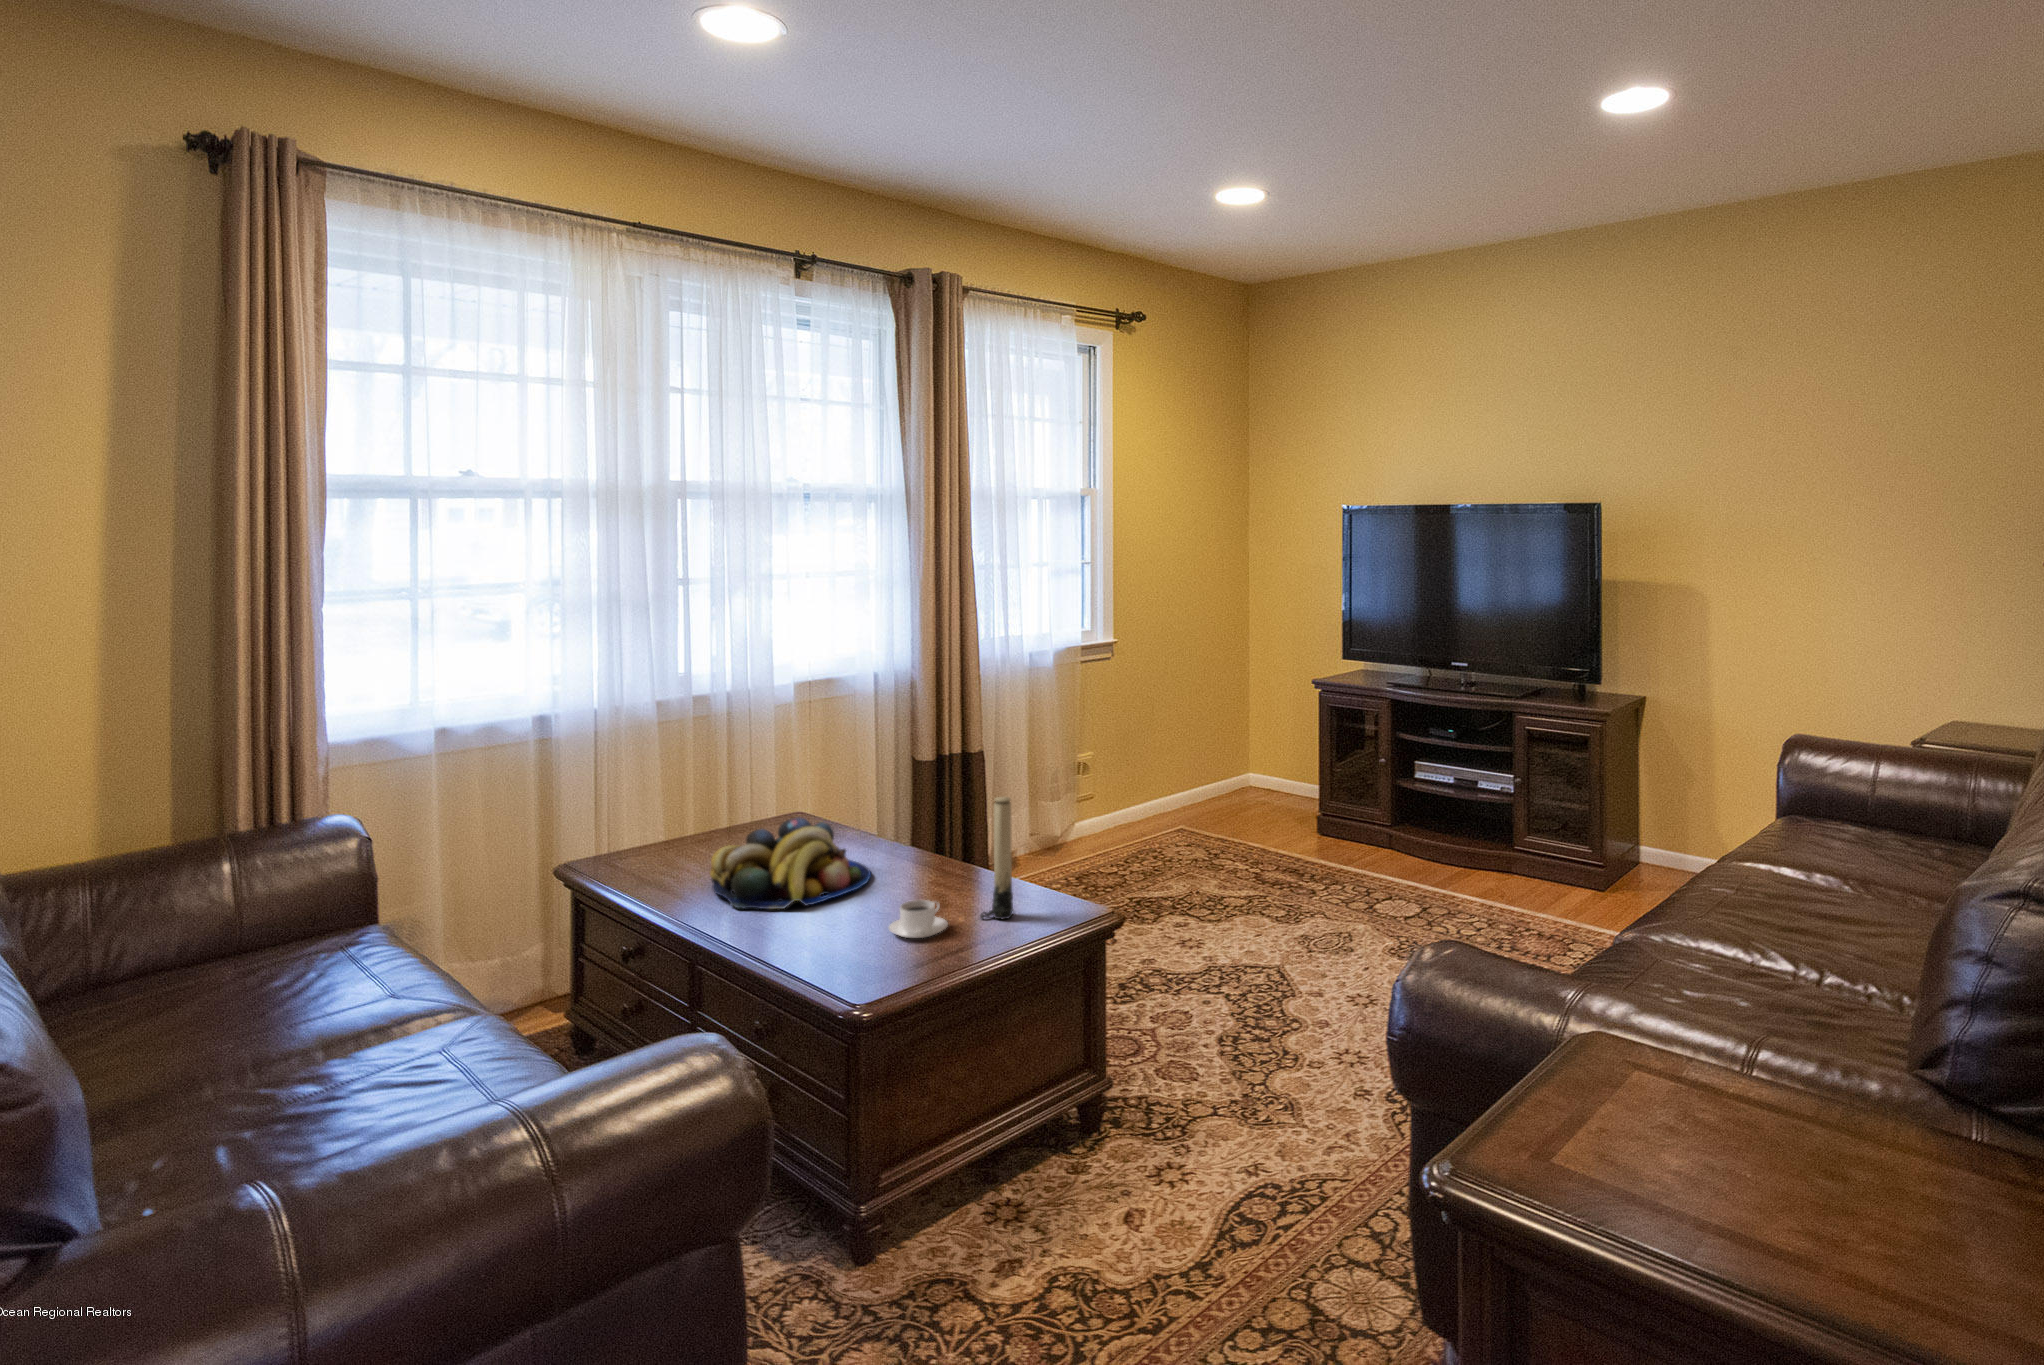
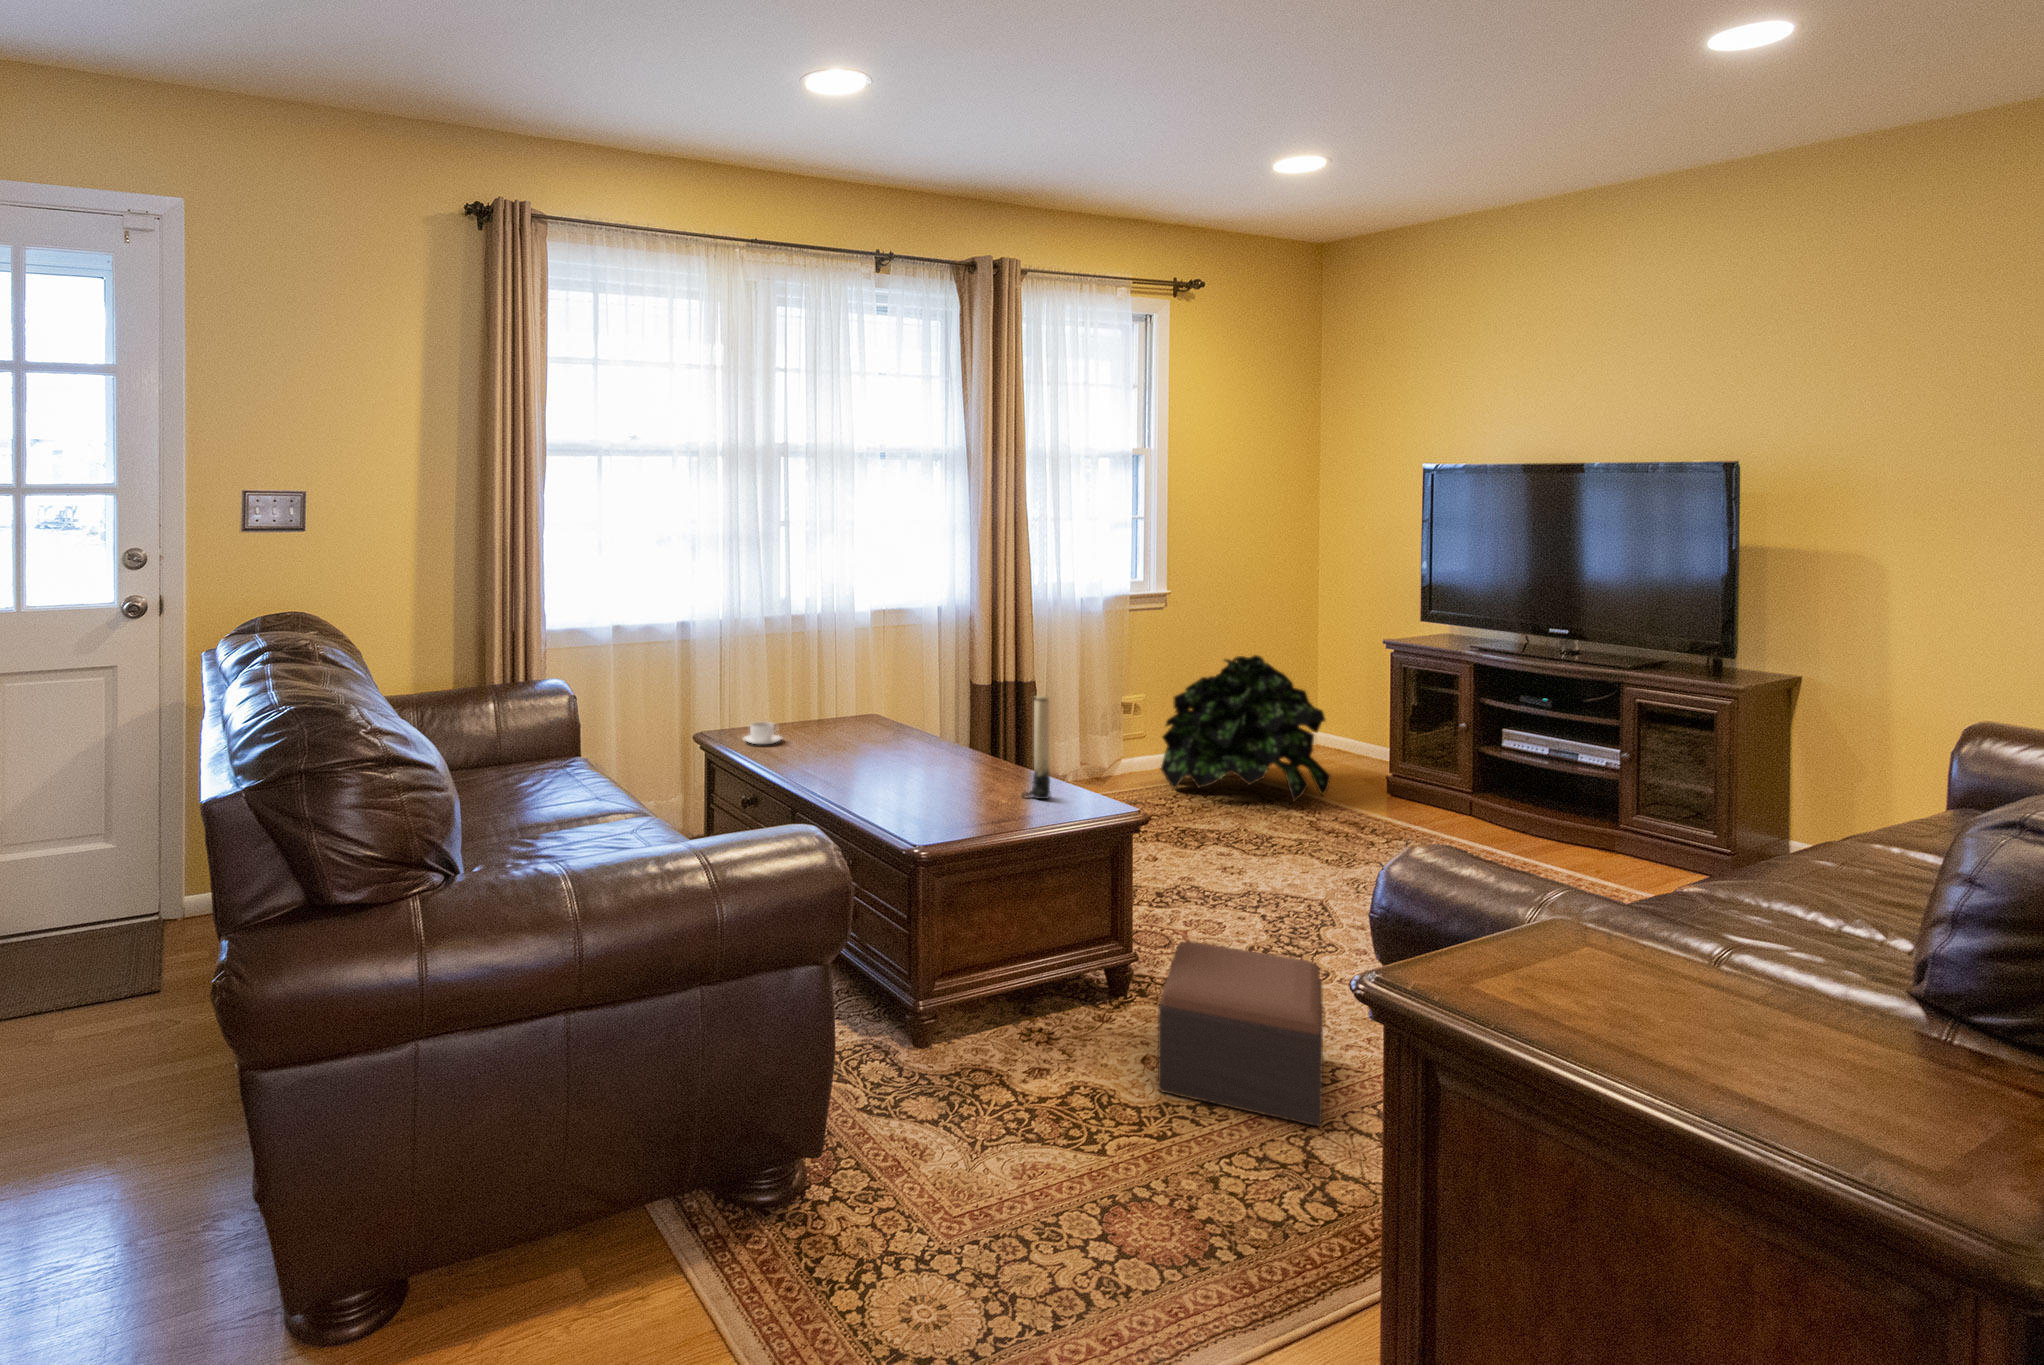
potted plant: none [1107,700,1272,854] -> present [1161,655,1331,801]
fruit bowl: present [710,817,871,909] -> none [808,709,934,774]
coffee cup: present [889,900,948,938] -> present [743,722,782,744]
footstool: none [1146,1067,1318,1268] -> present [1158,941,1323,1126]

